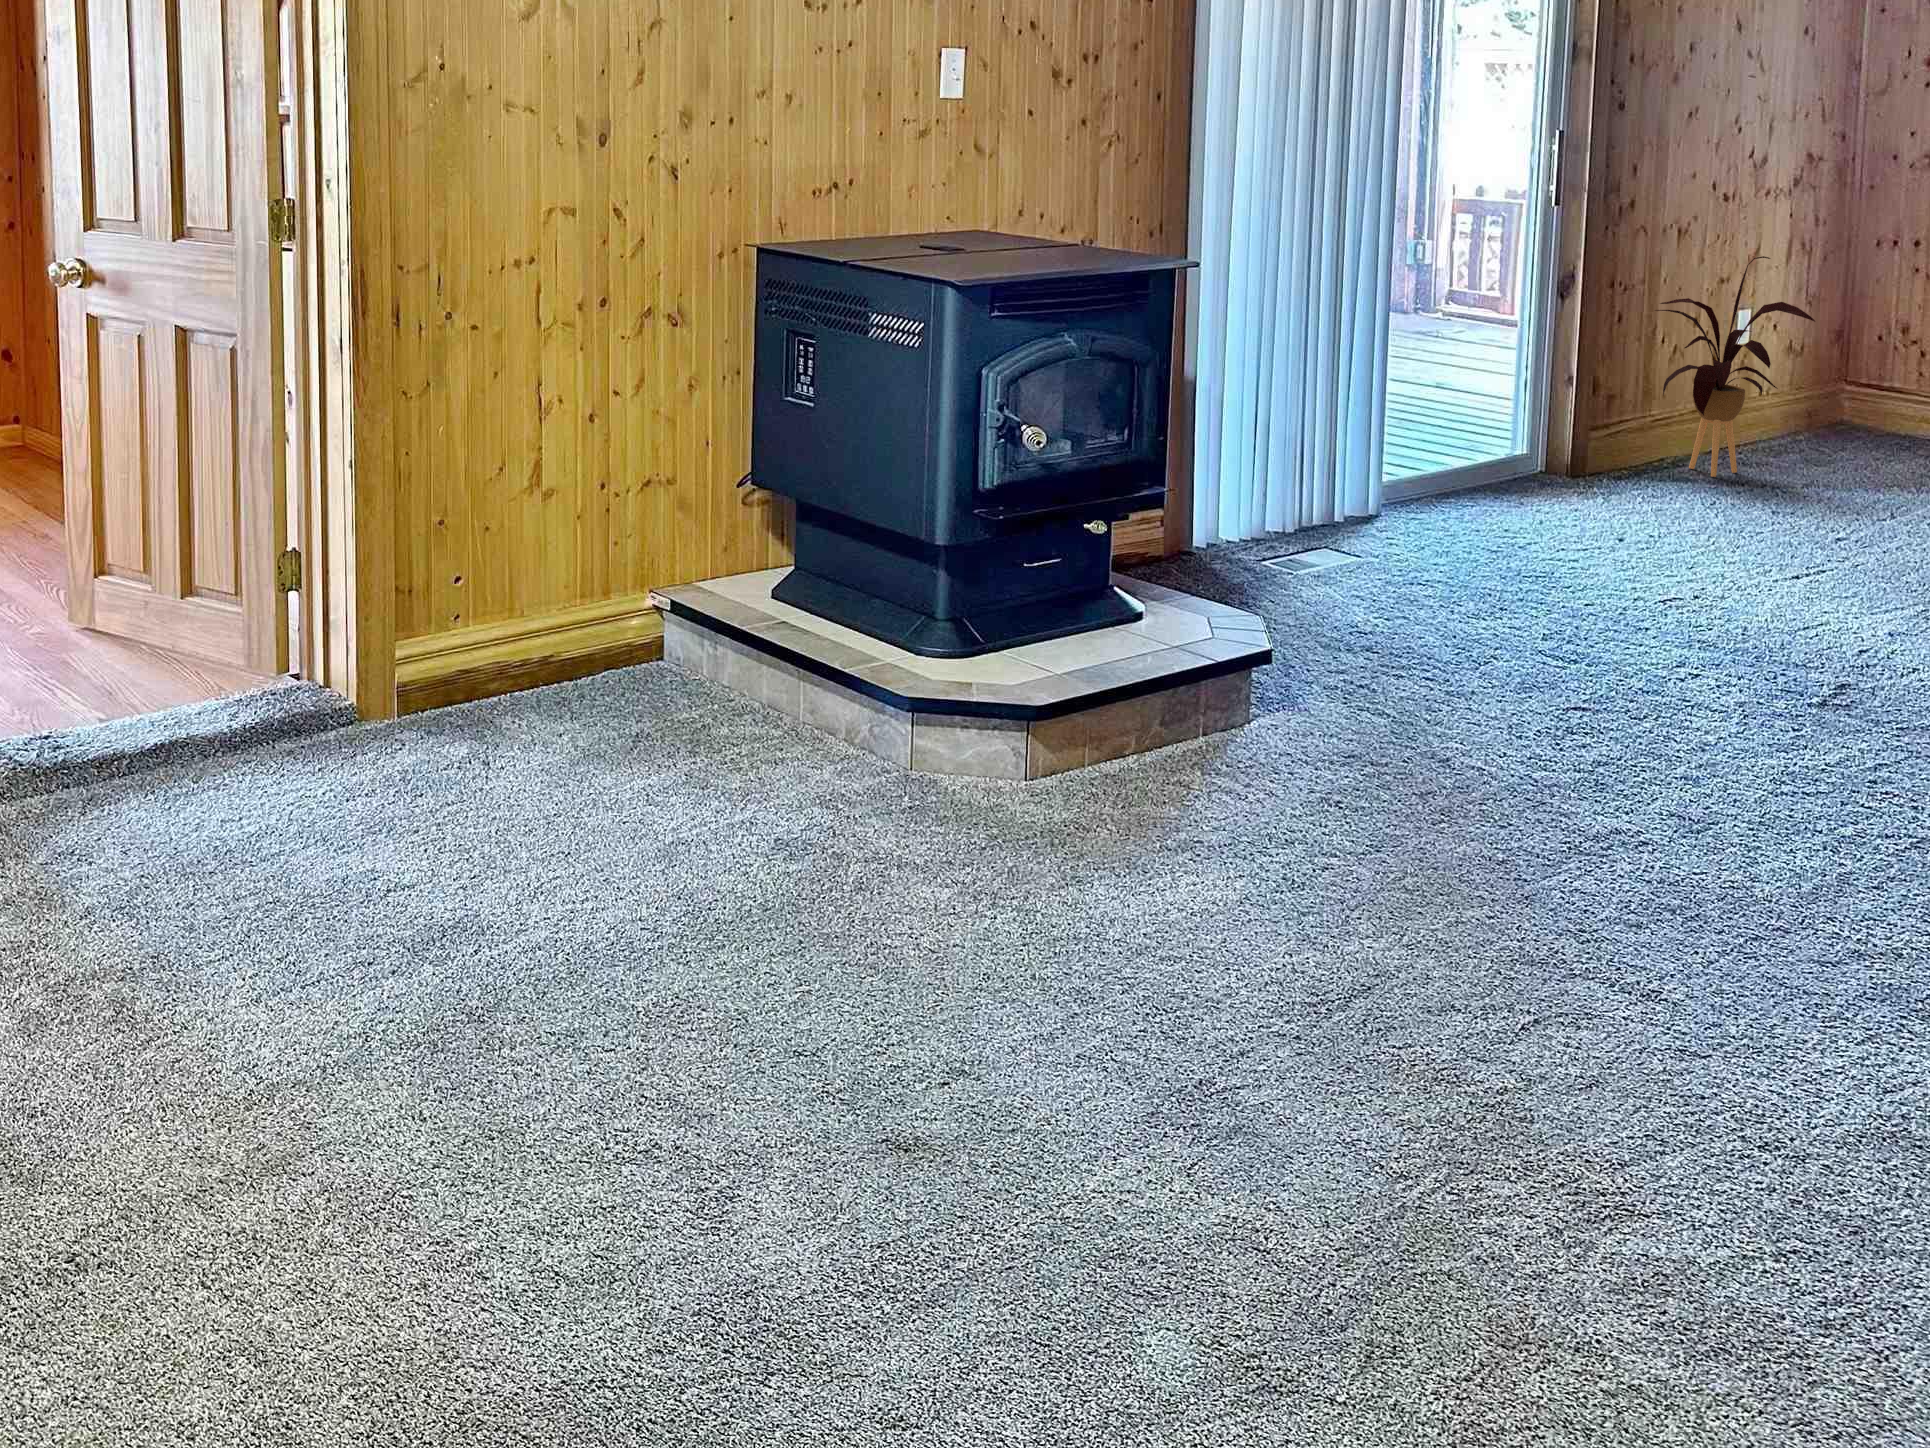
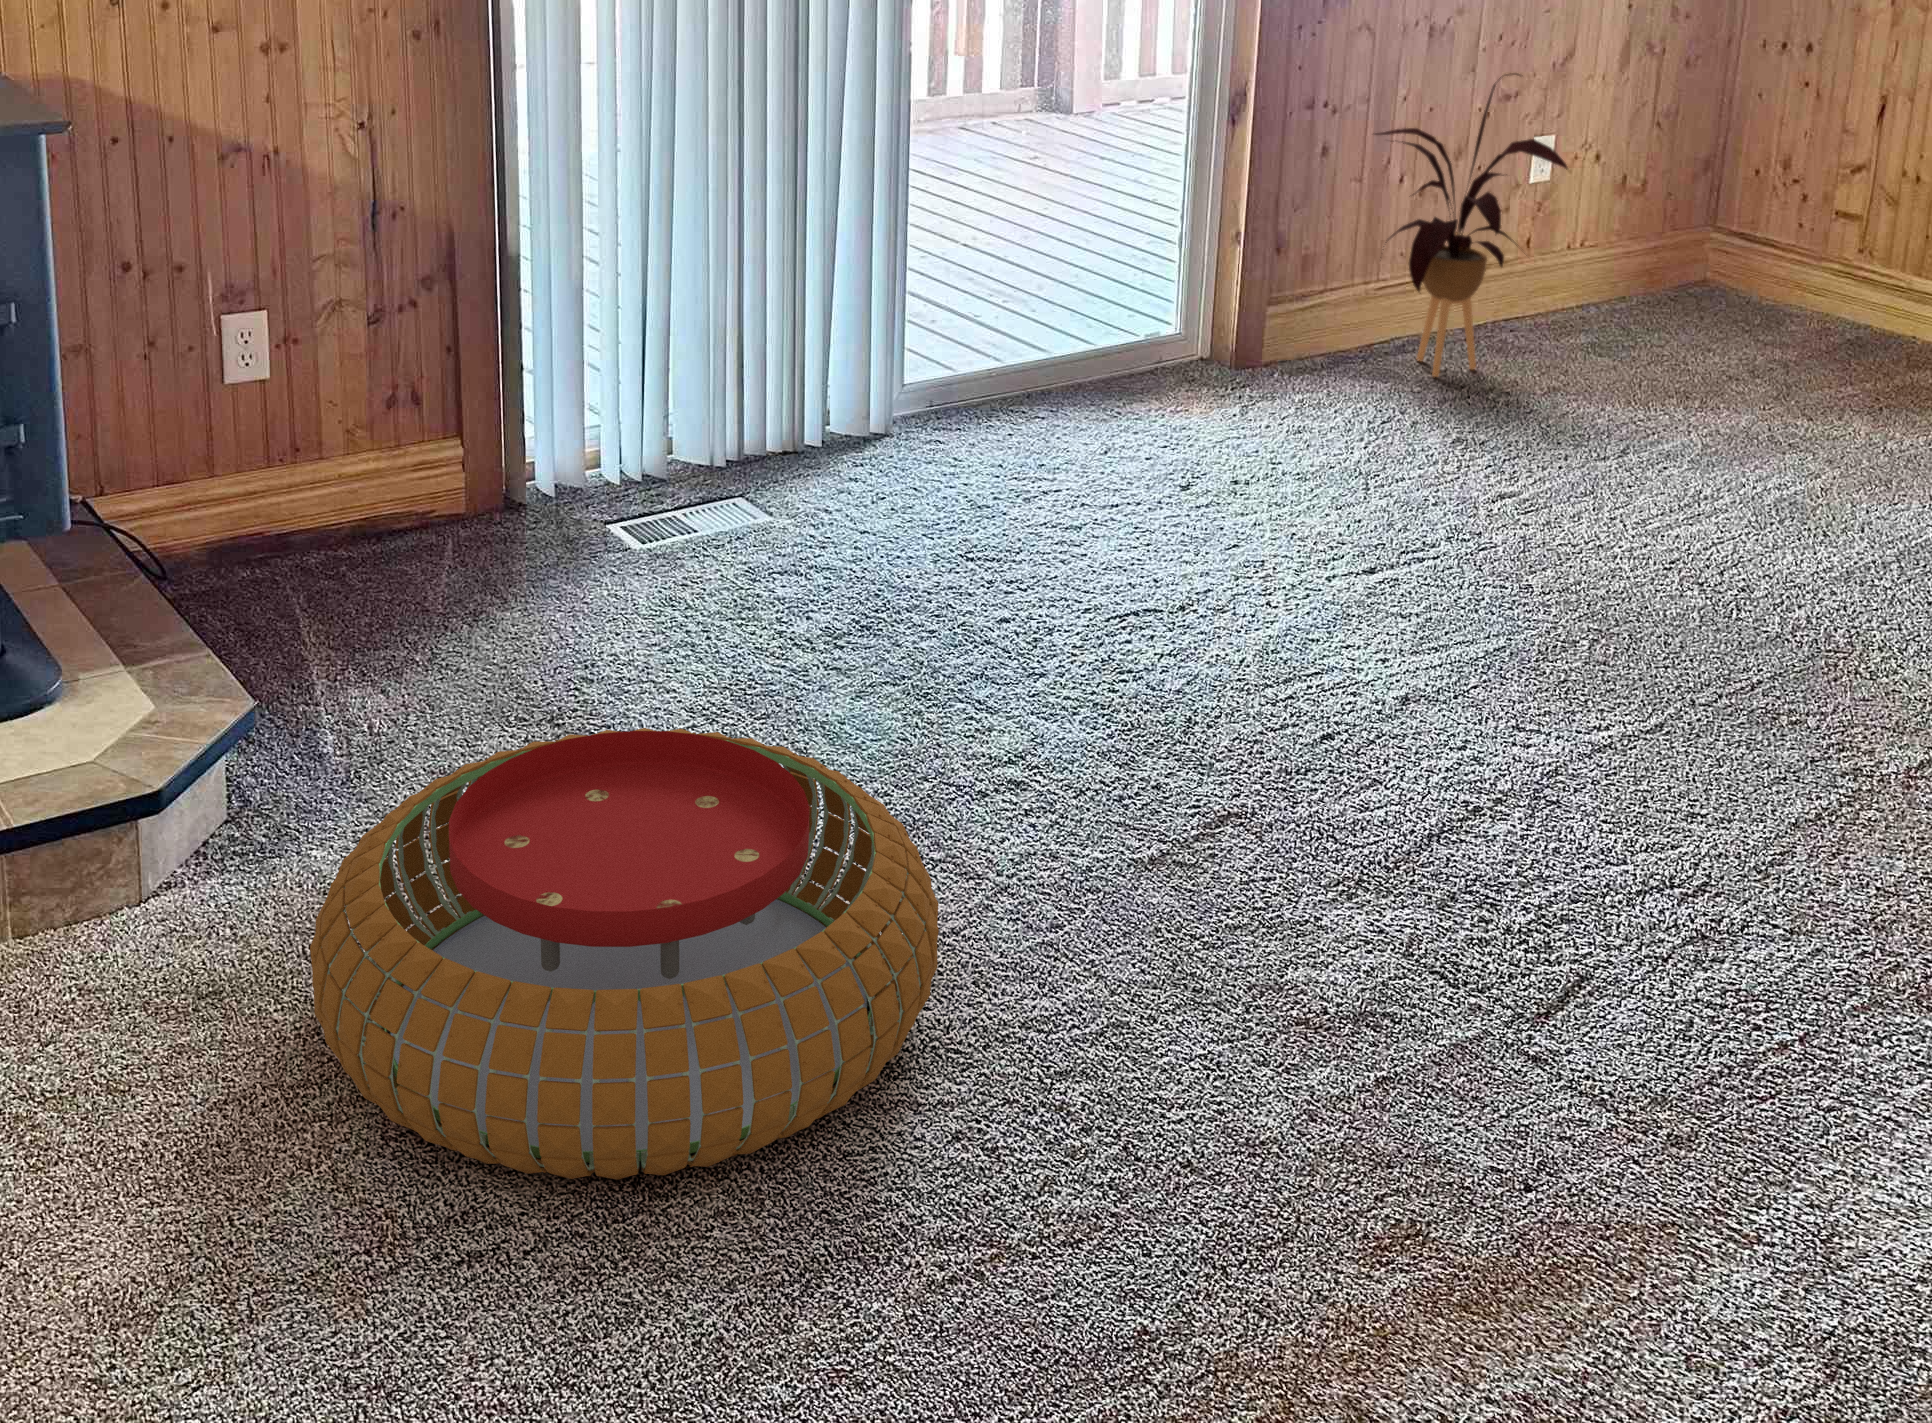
pouf: none [1415,601,1797,805] -> present [310,728,939,1180]

